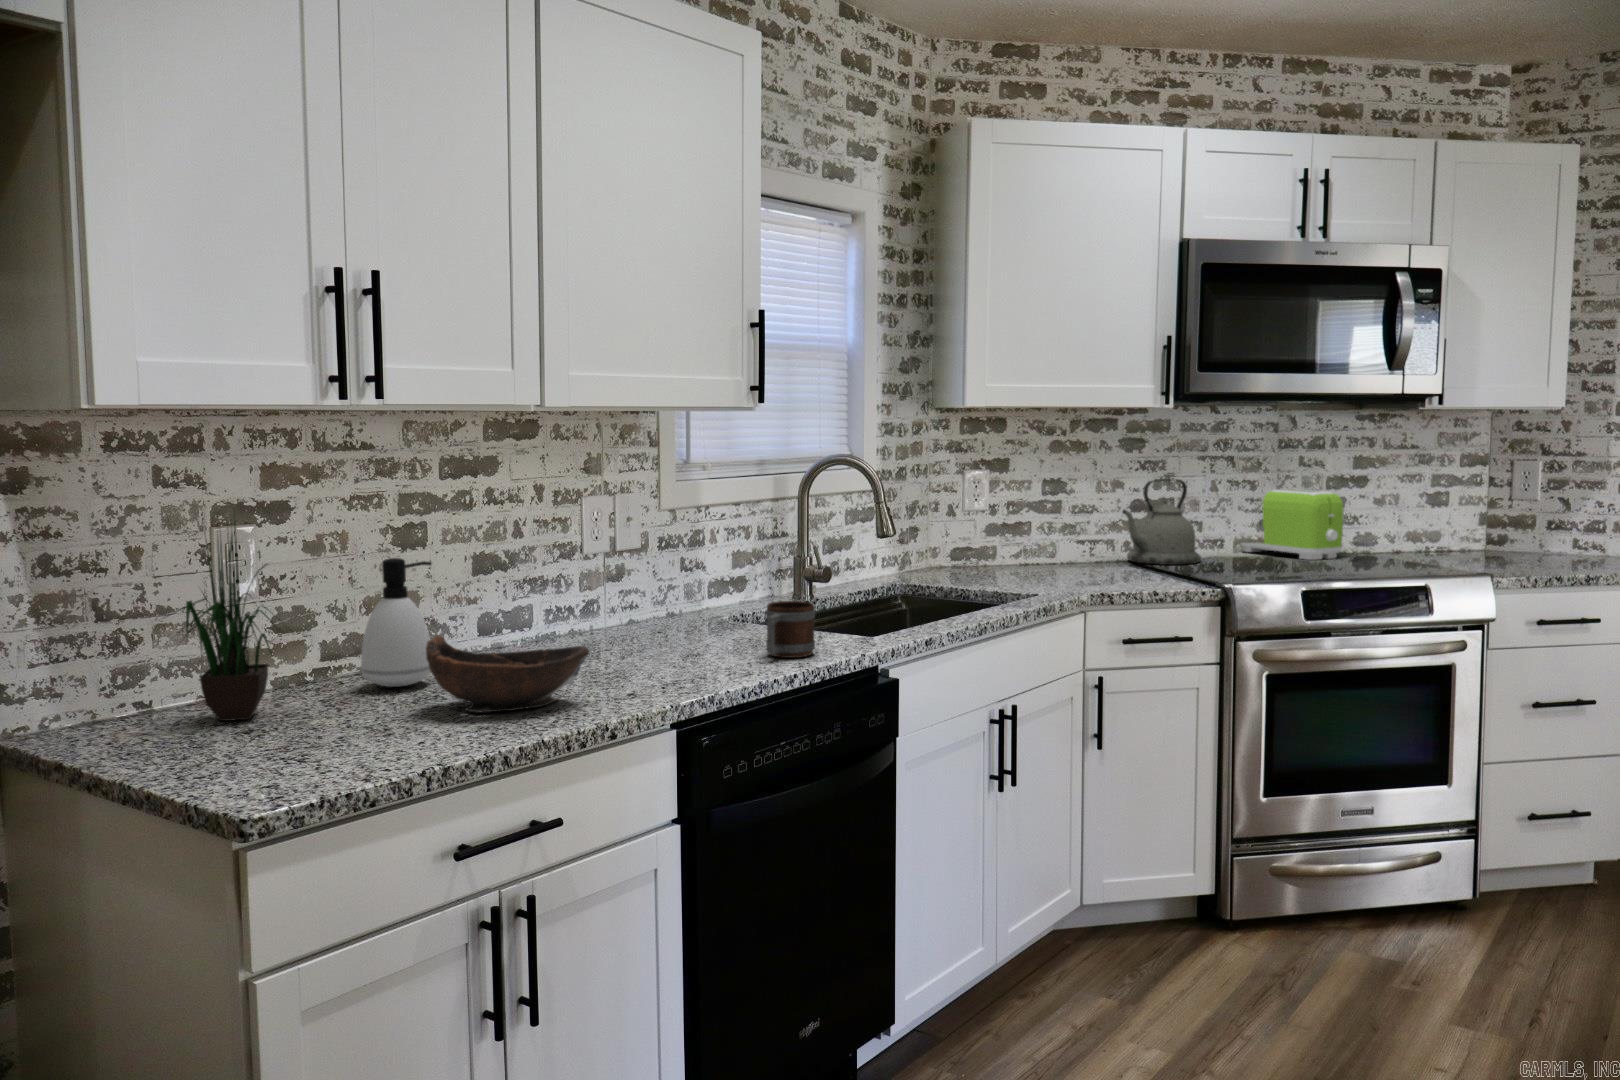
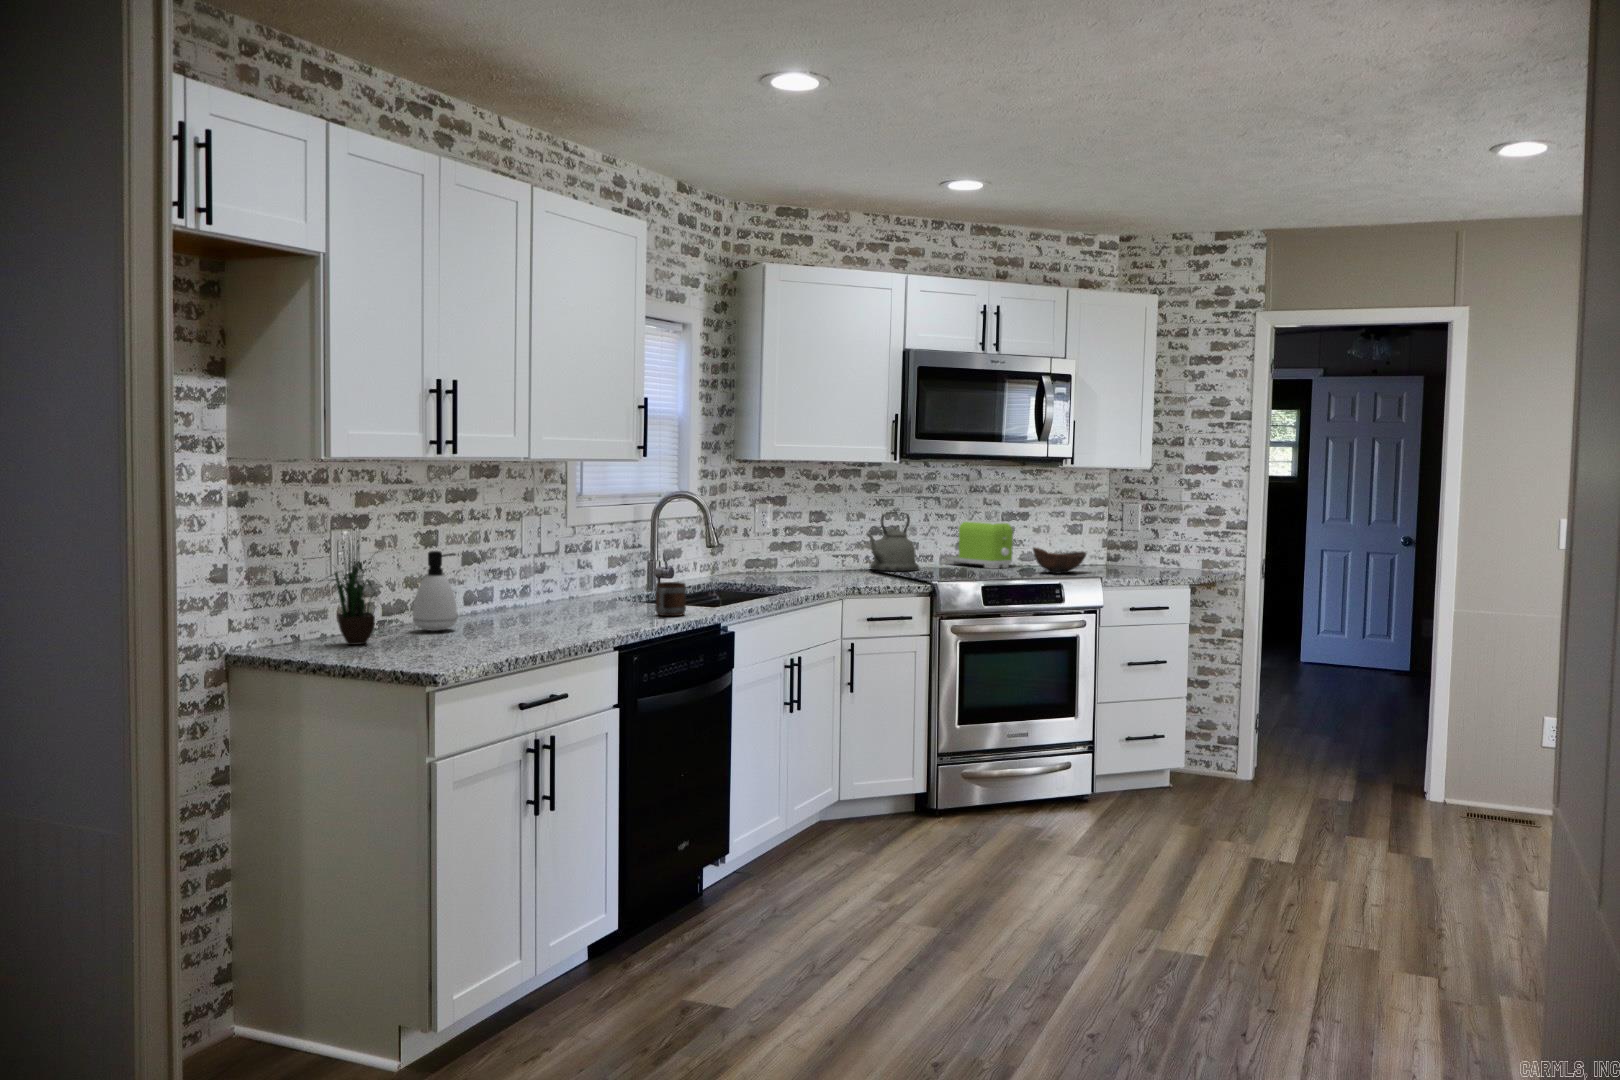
bowl: present [426,636,590,712] -> present [1033,547,1086,573]

